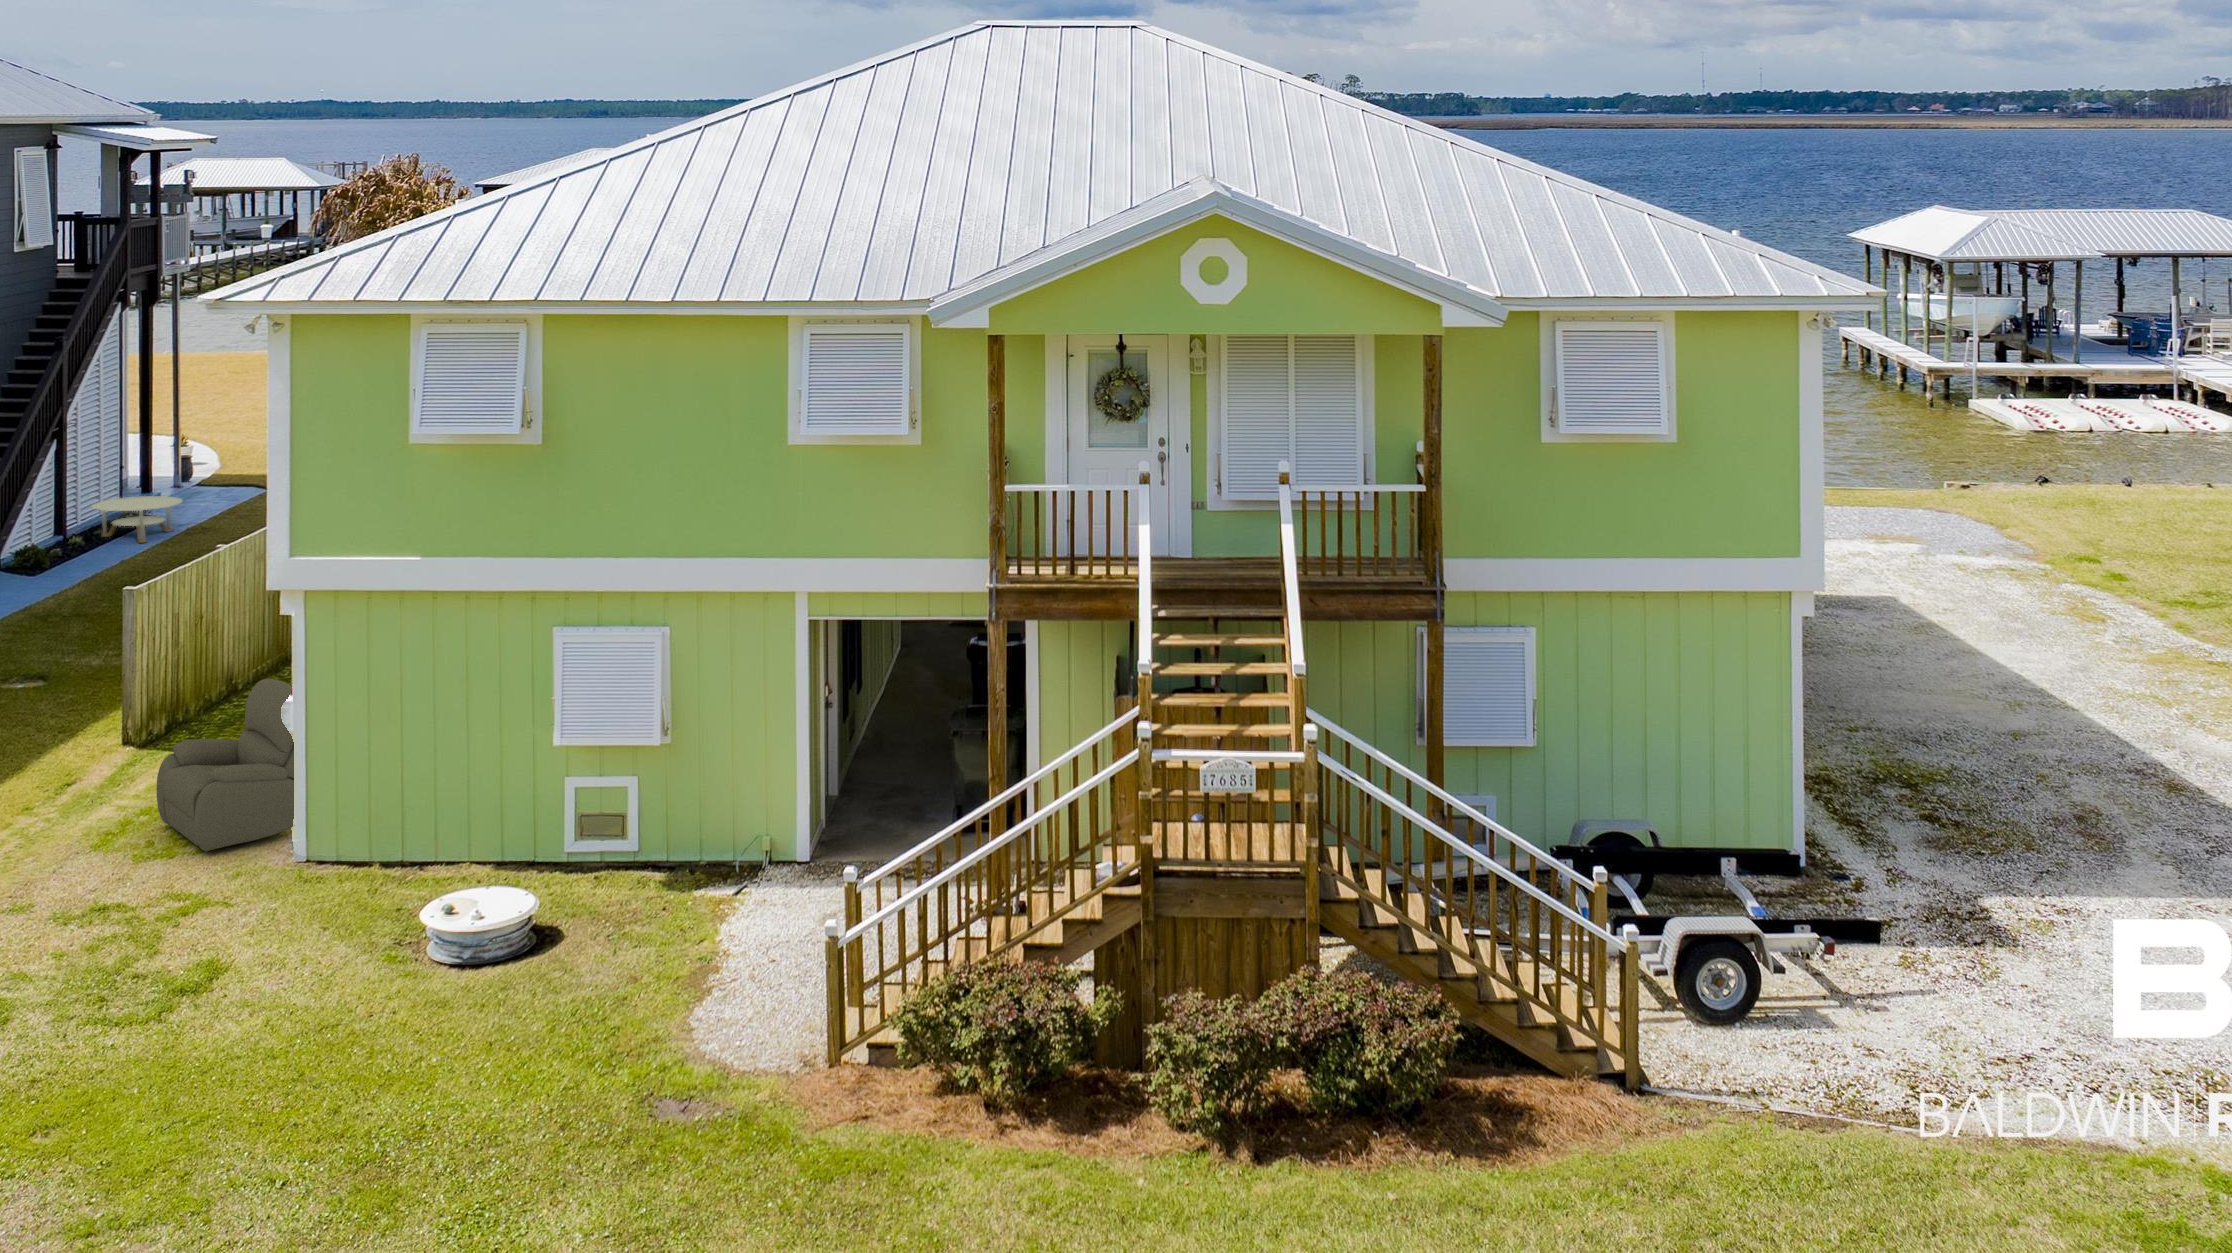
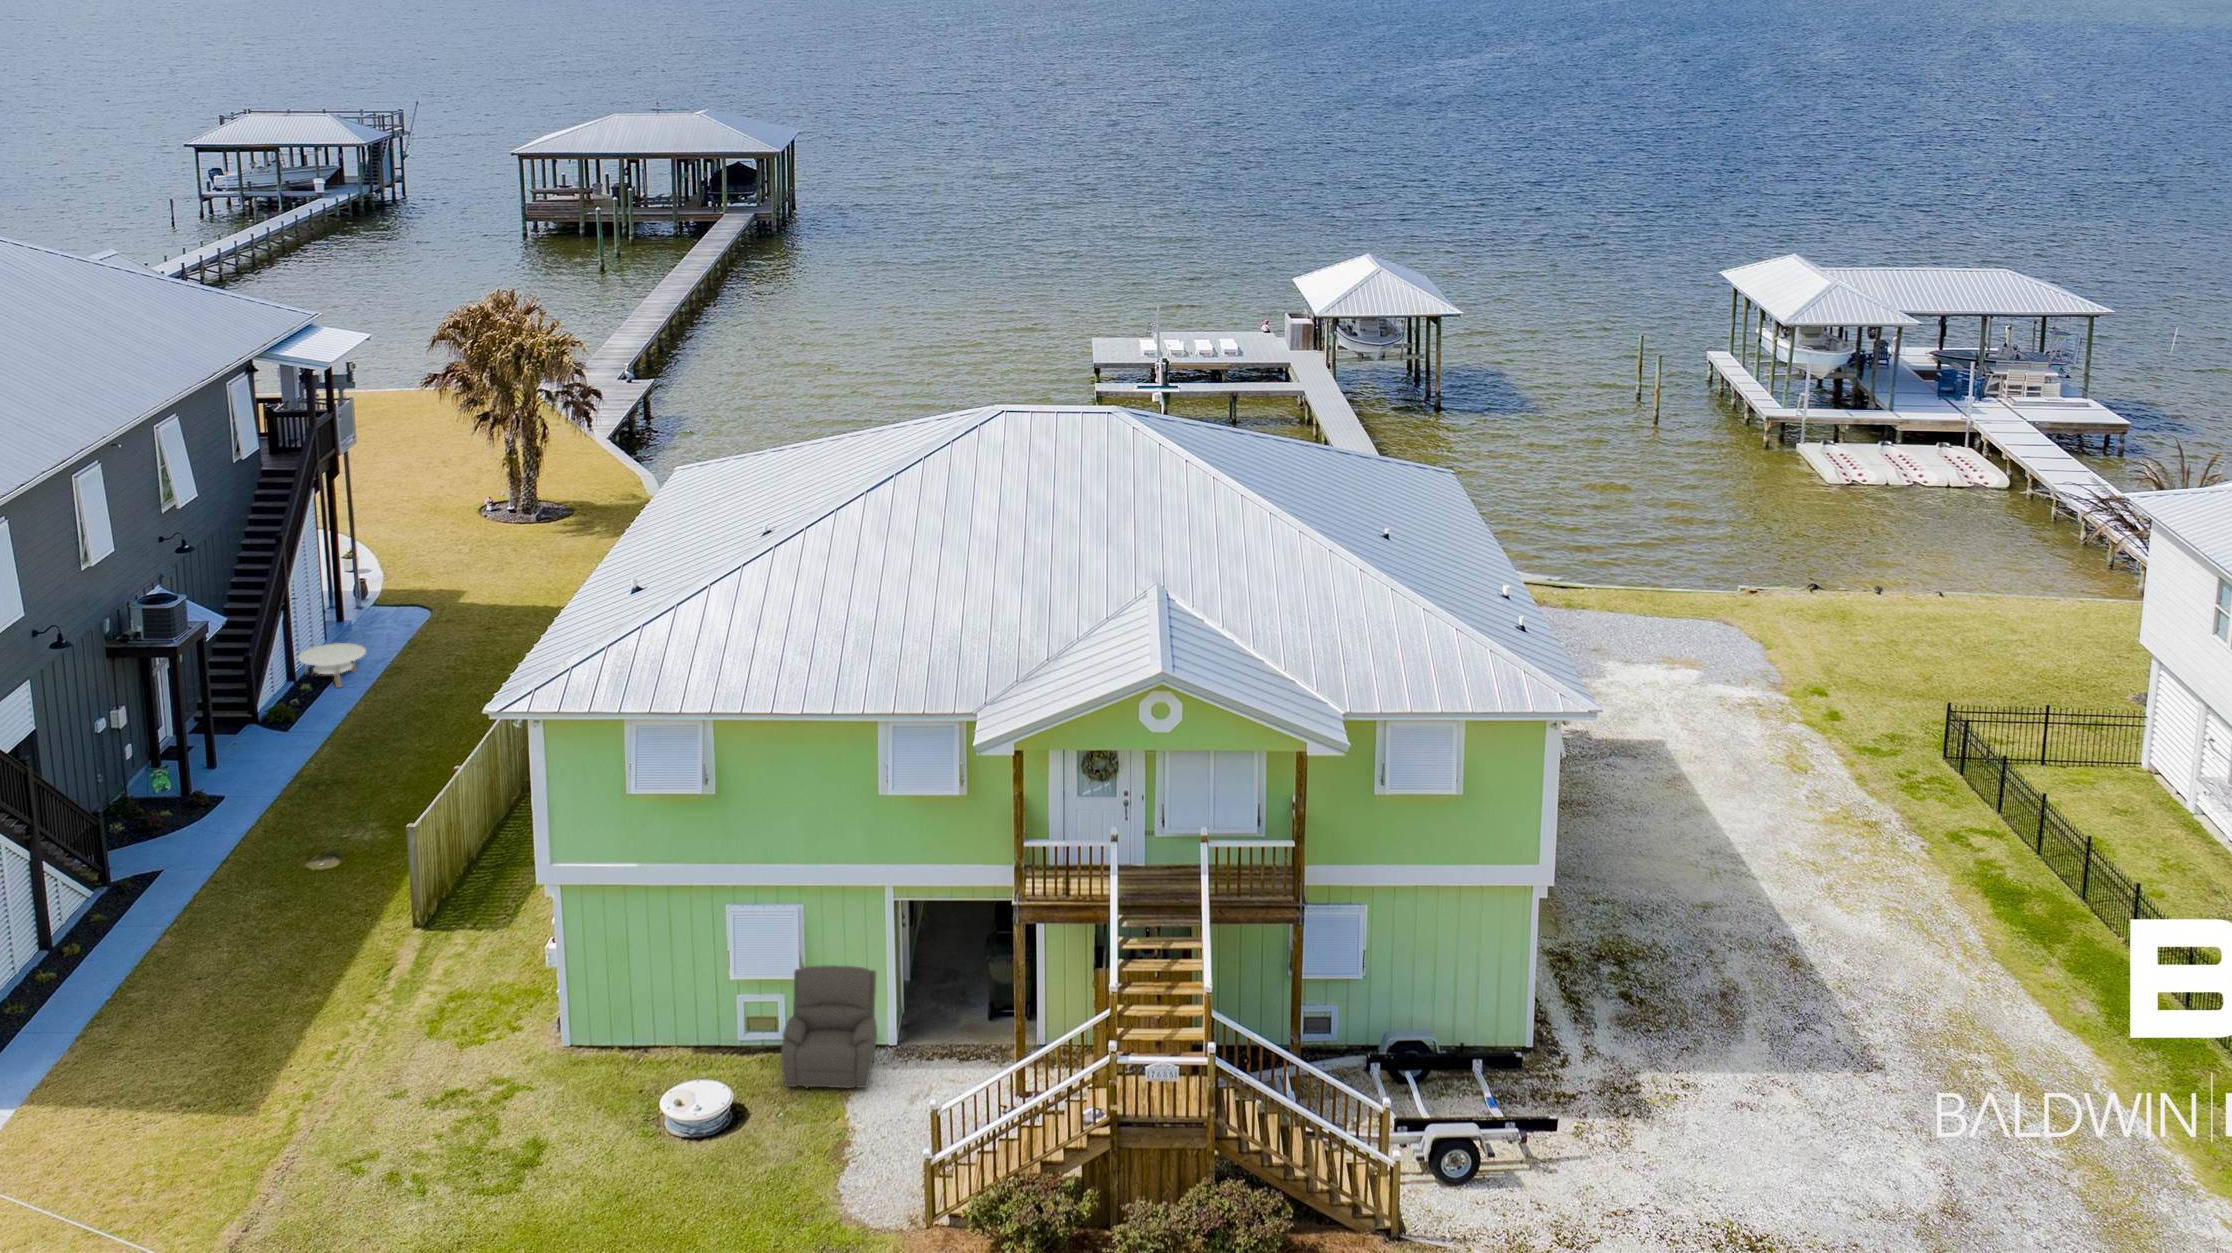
chair: present [156,679,294,851] -> present [781,965,877,1089]

